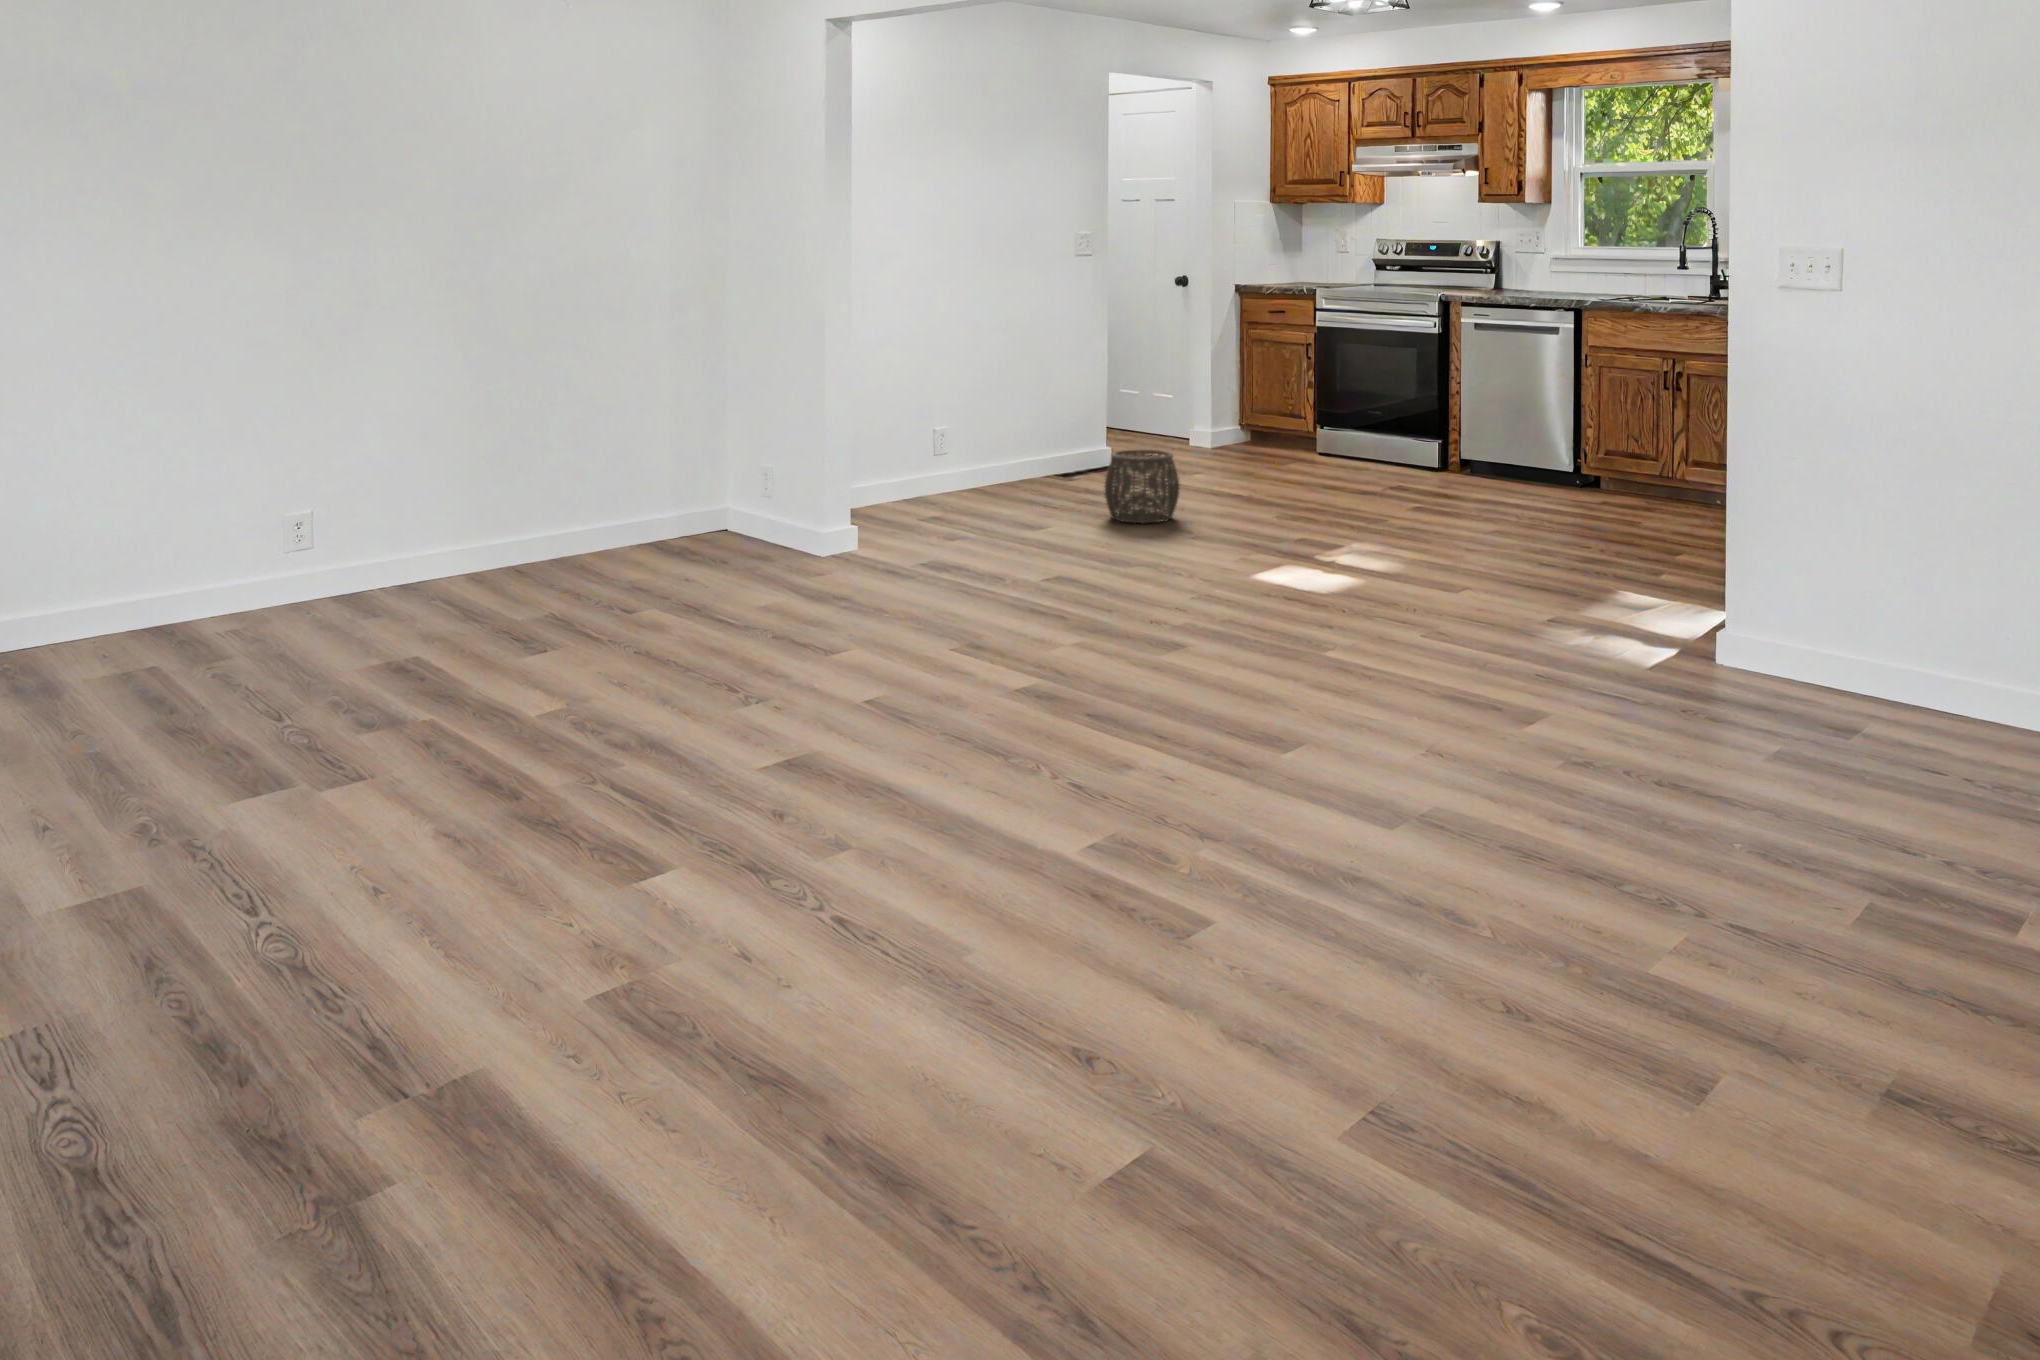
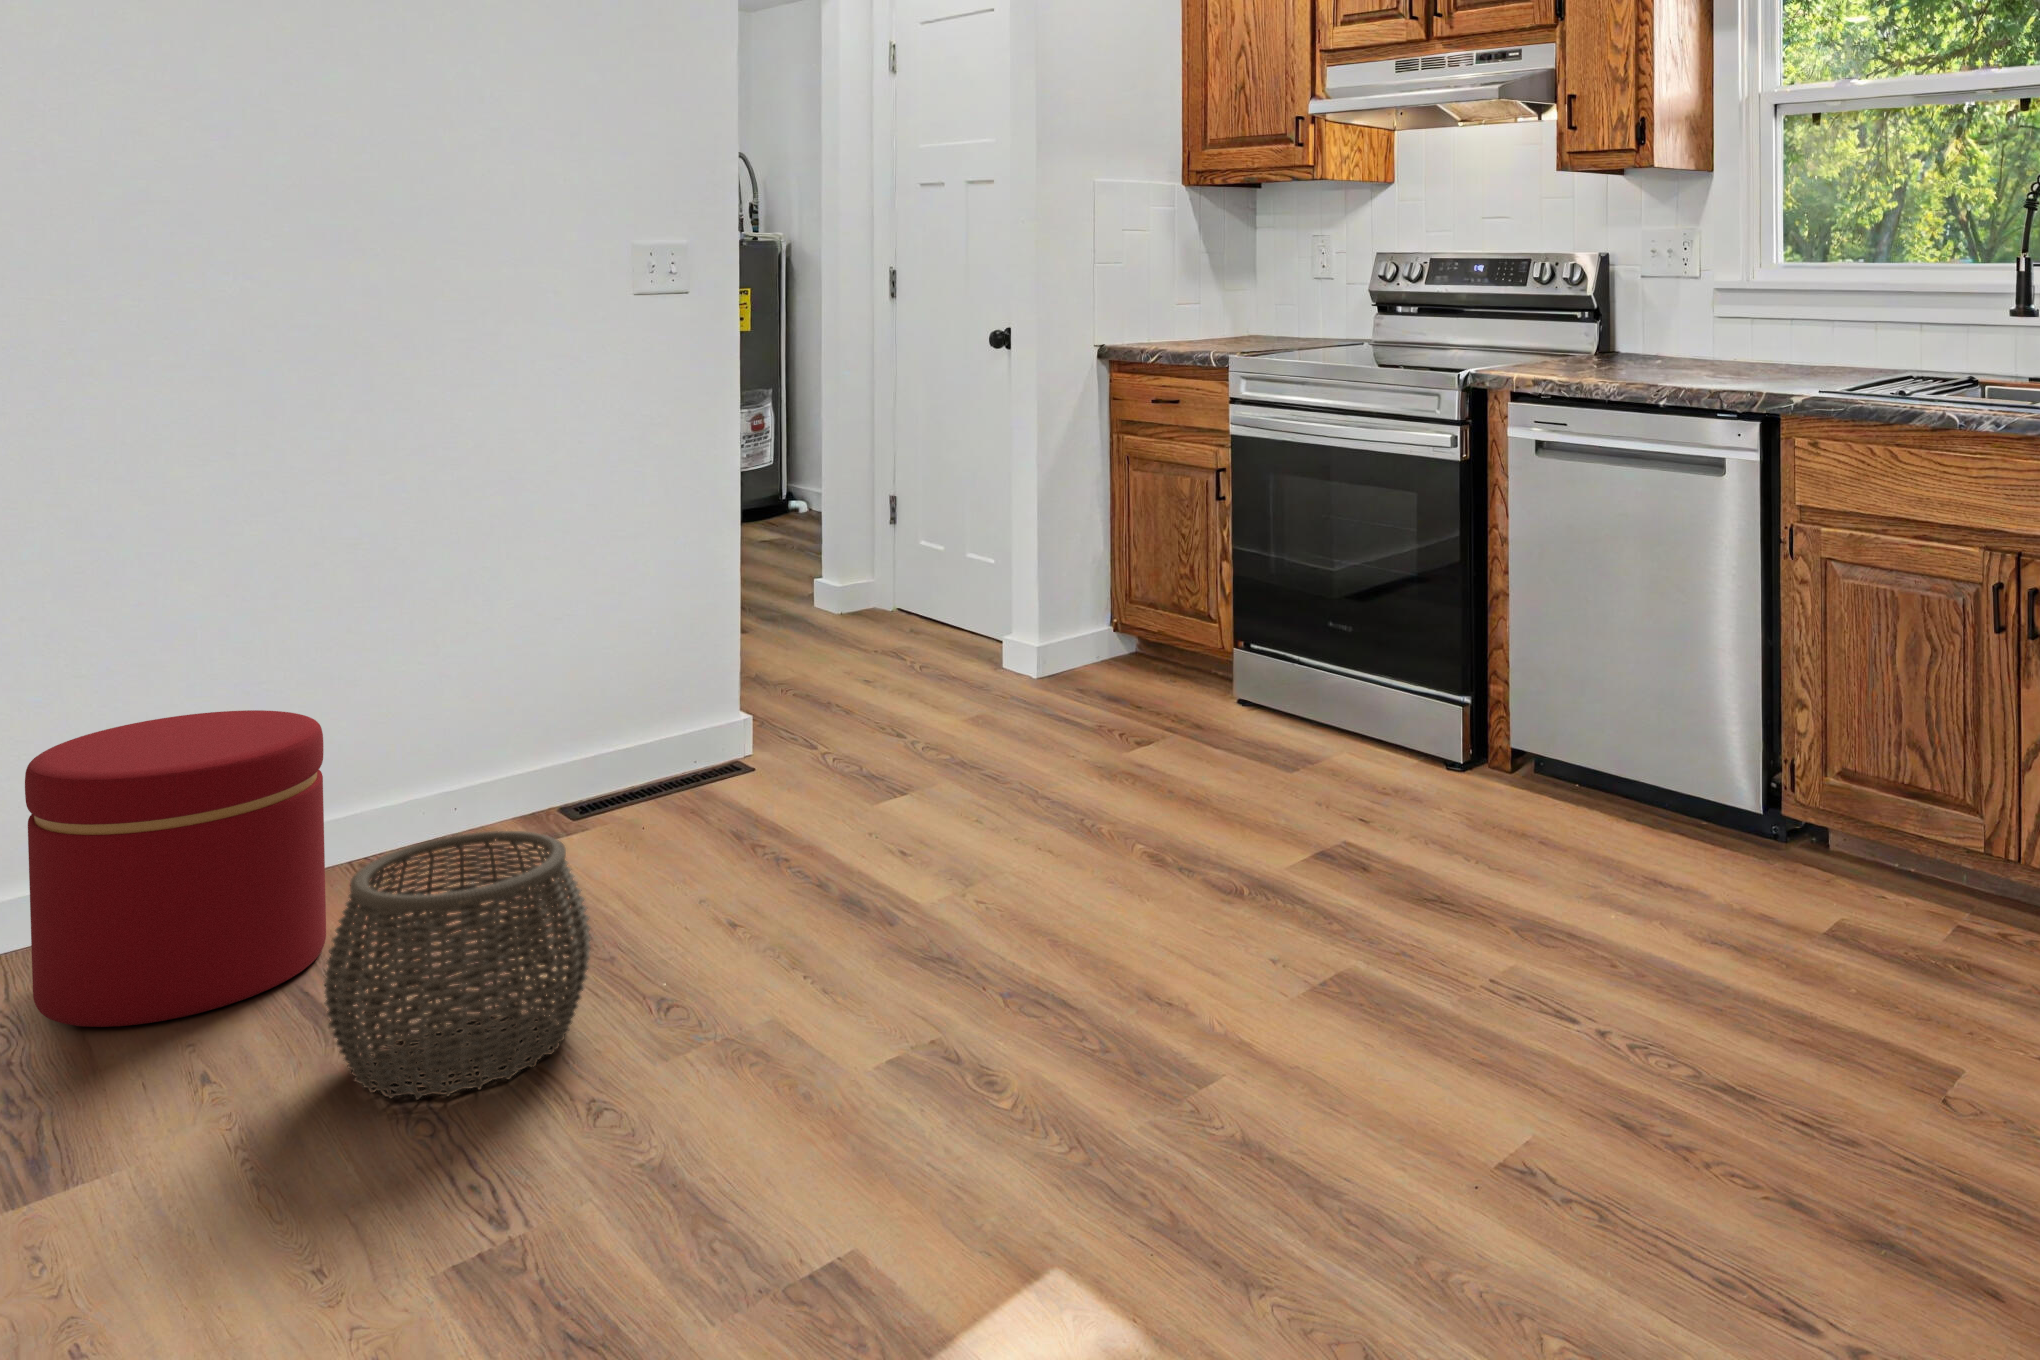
ottoman: none [967,418,1052,514] -> present [25,710,326,1027]

